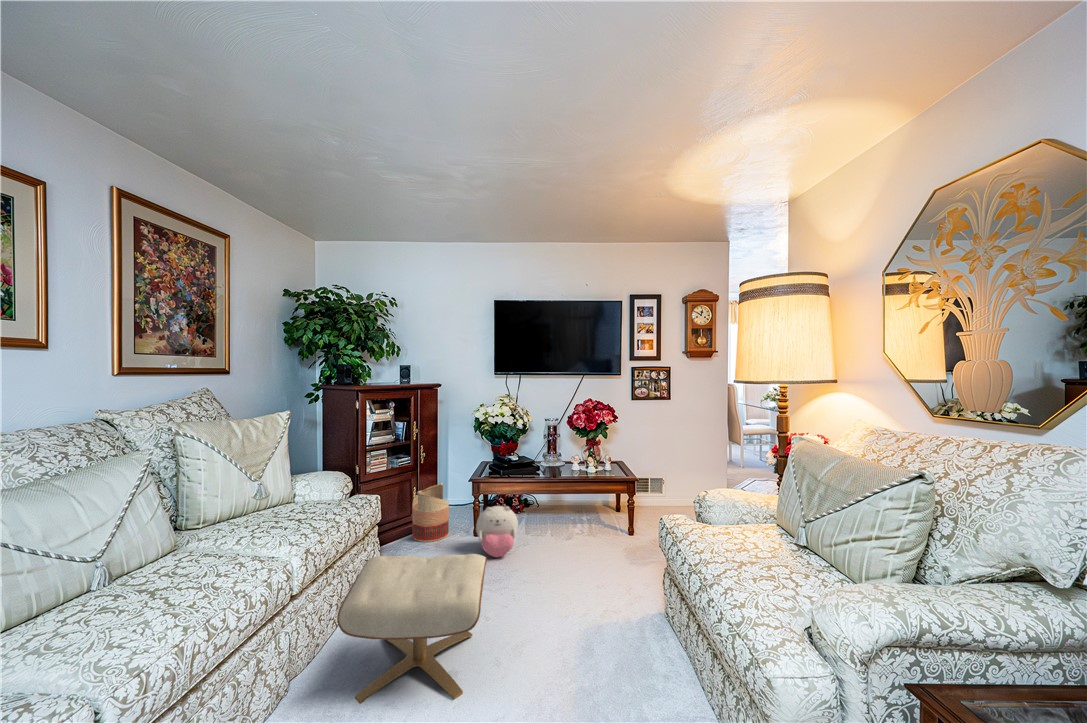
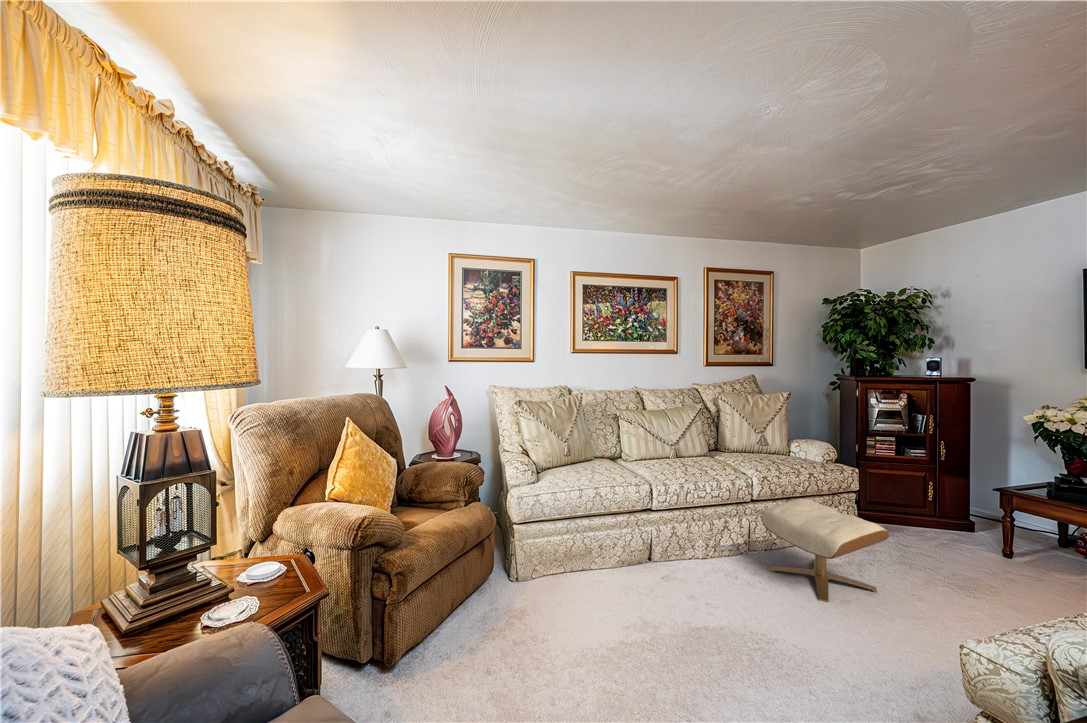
basket: present [412,483,449,542] -> none [921,486,969,543]
plush toy: present [476,506,518,557] -> none [971,521,1043,579]

